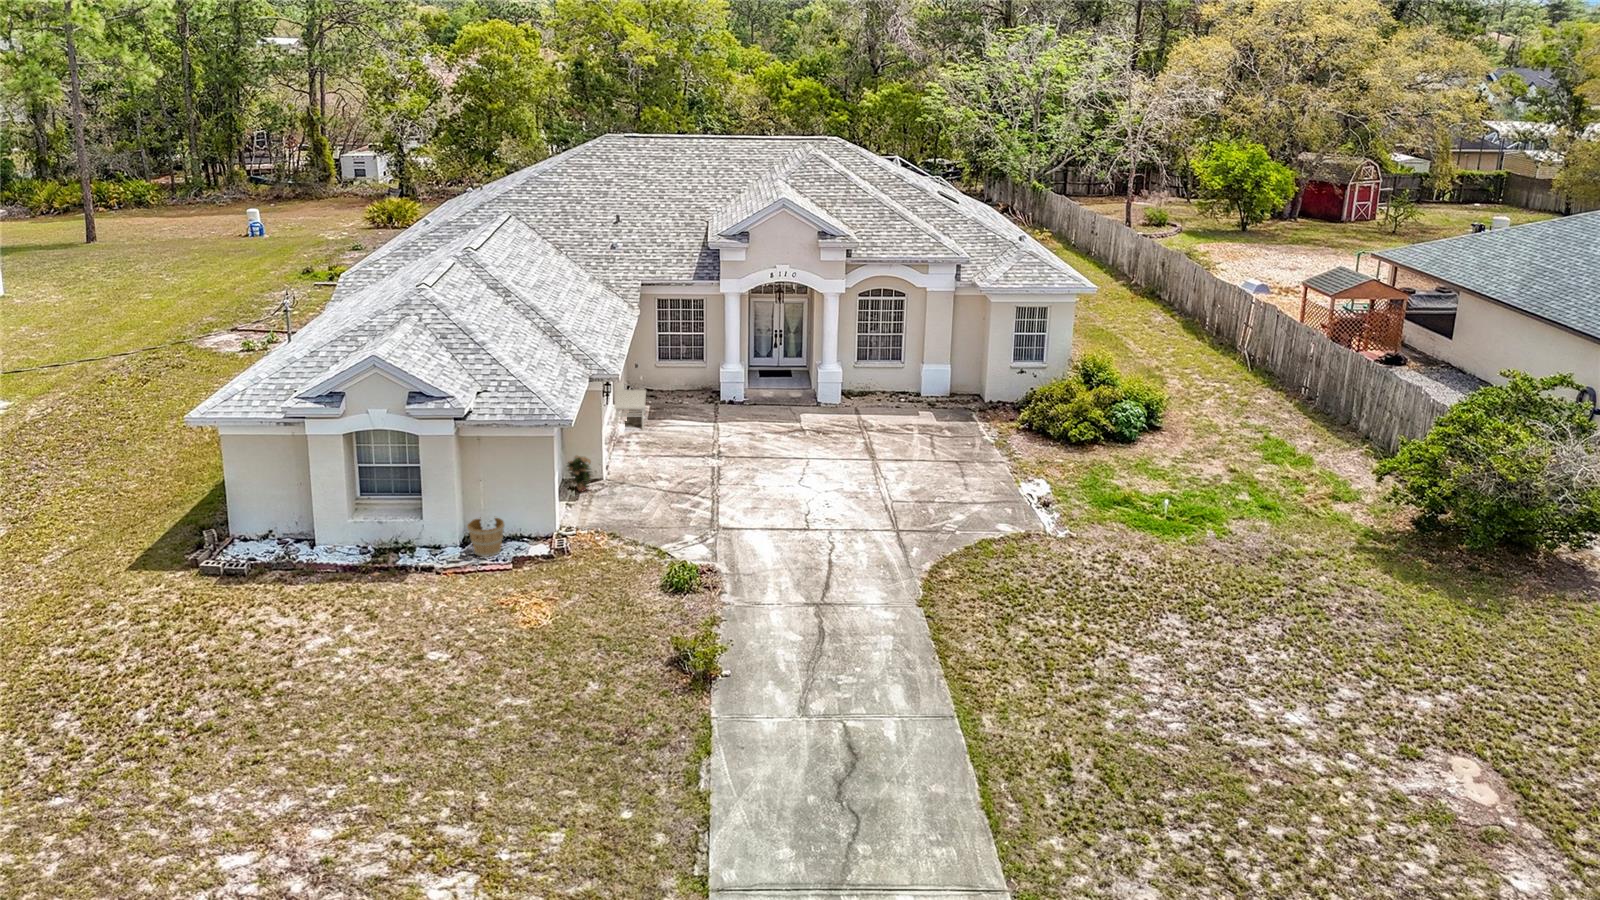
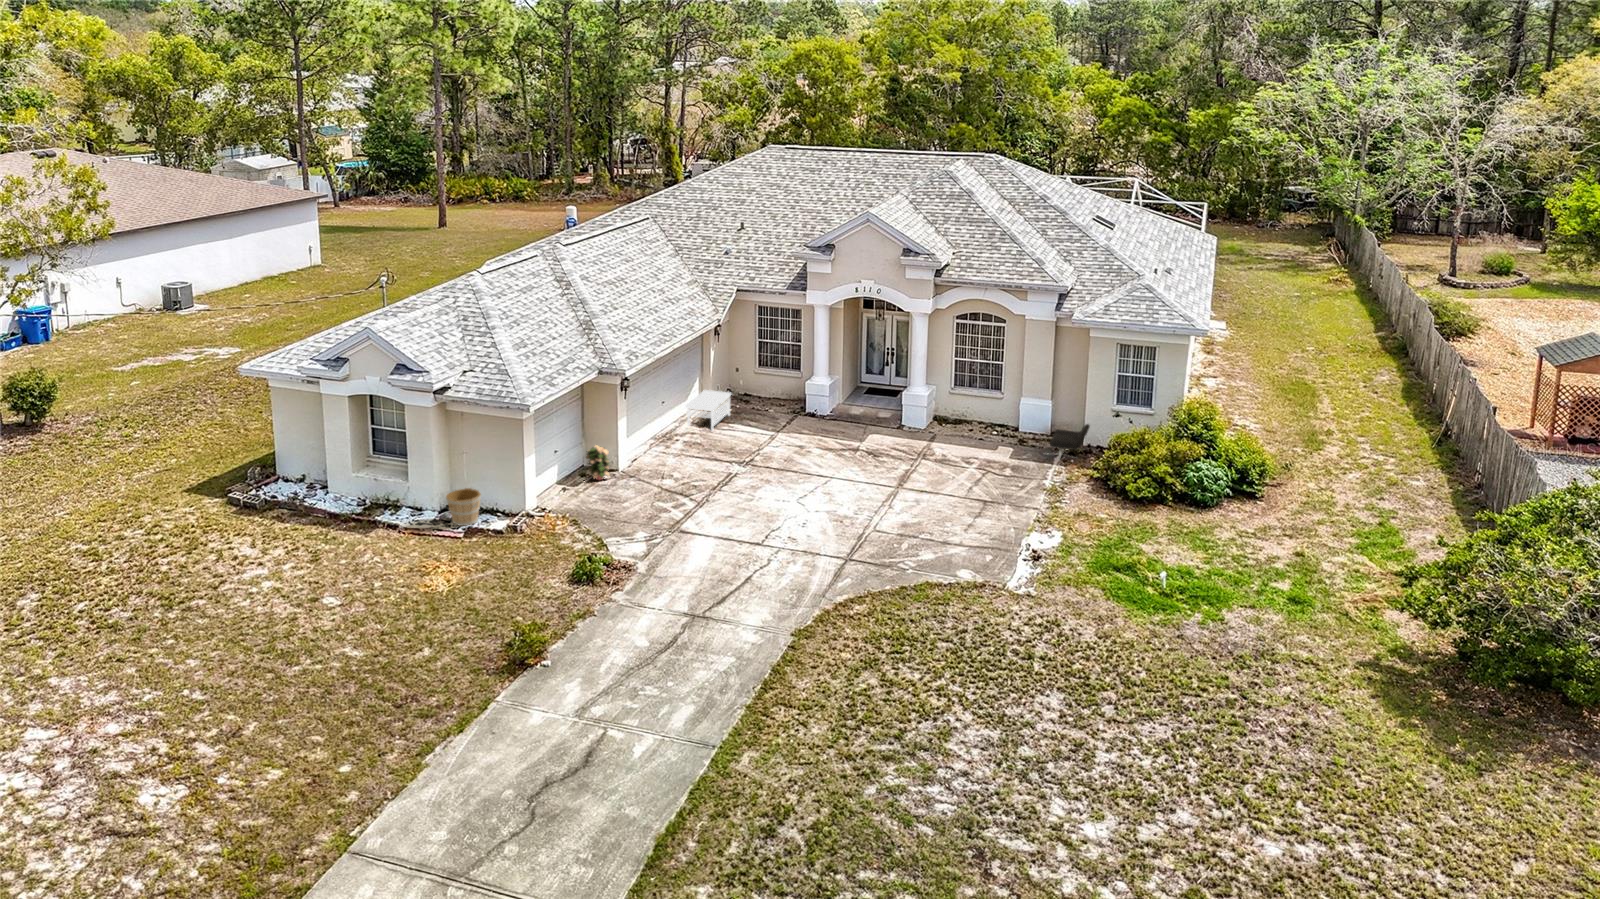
lounge chair: none [956,380,998,417] -> present [1050,424,1090,460]

